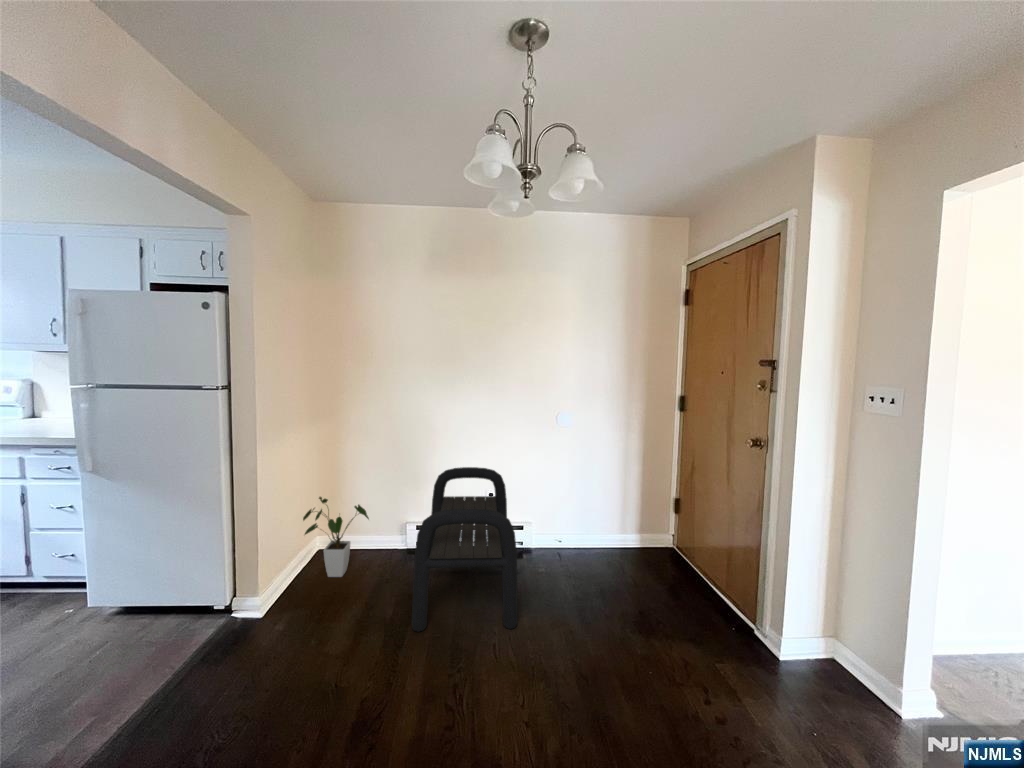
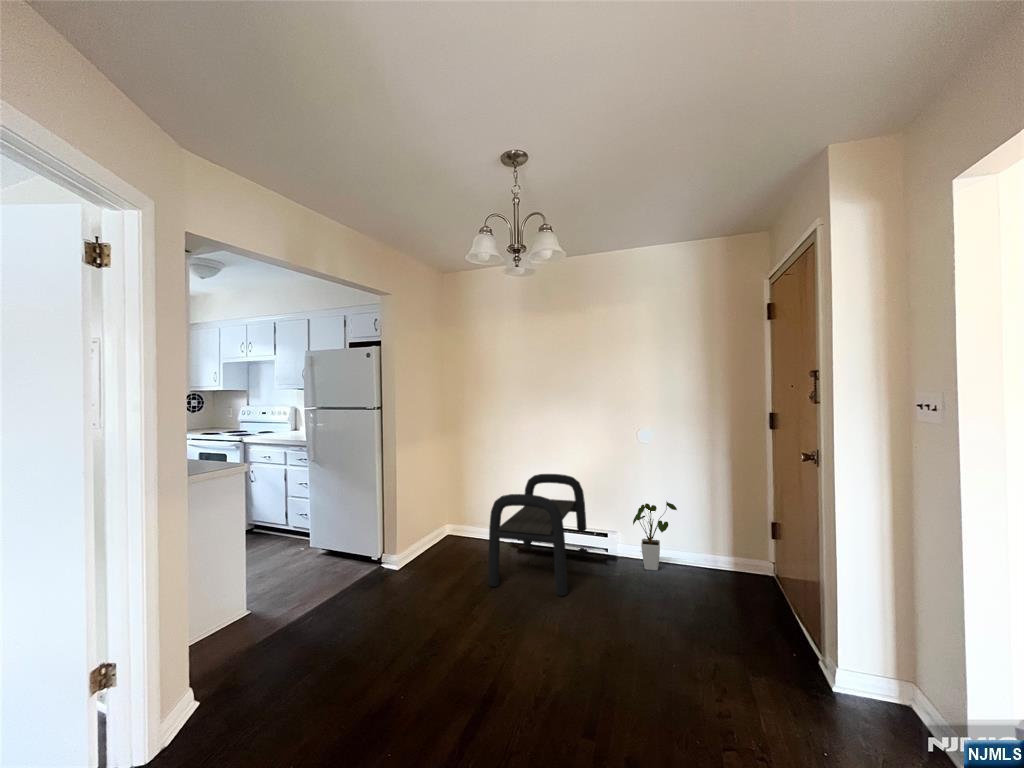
house plant: present [303,497,369,577] -> present [633,501,677,570]

